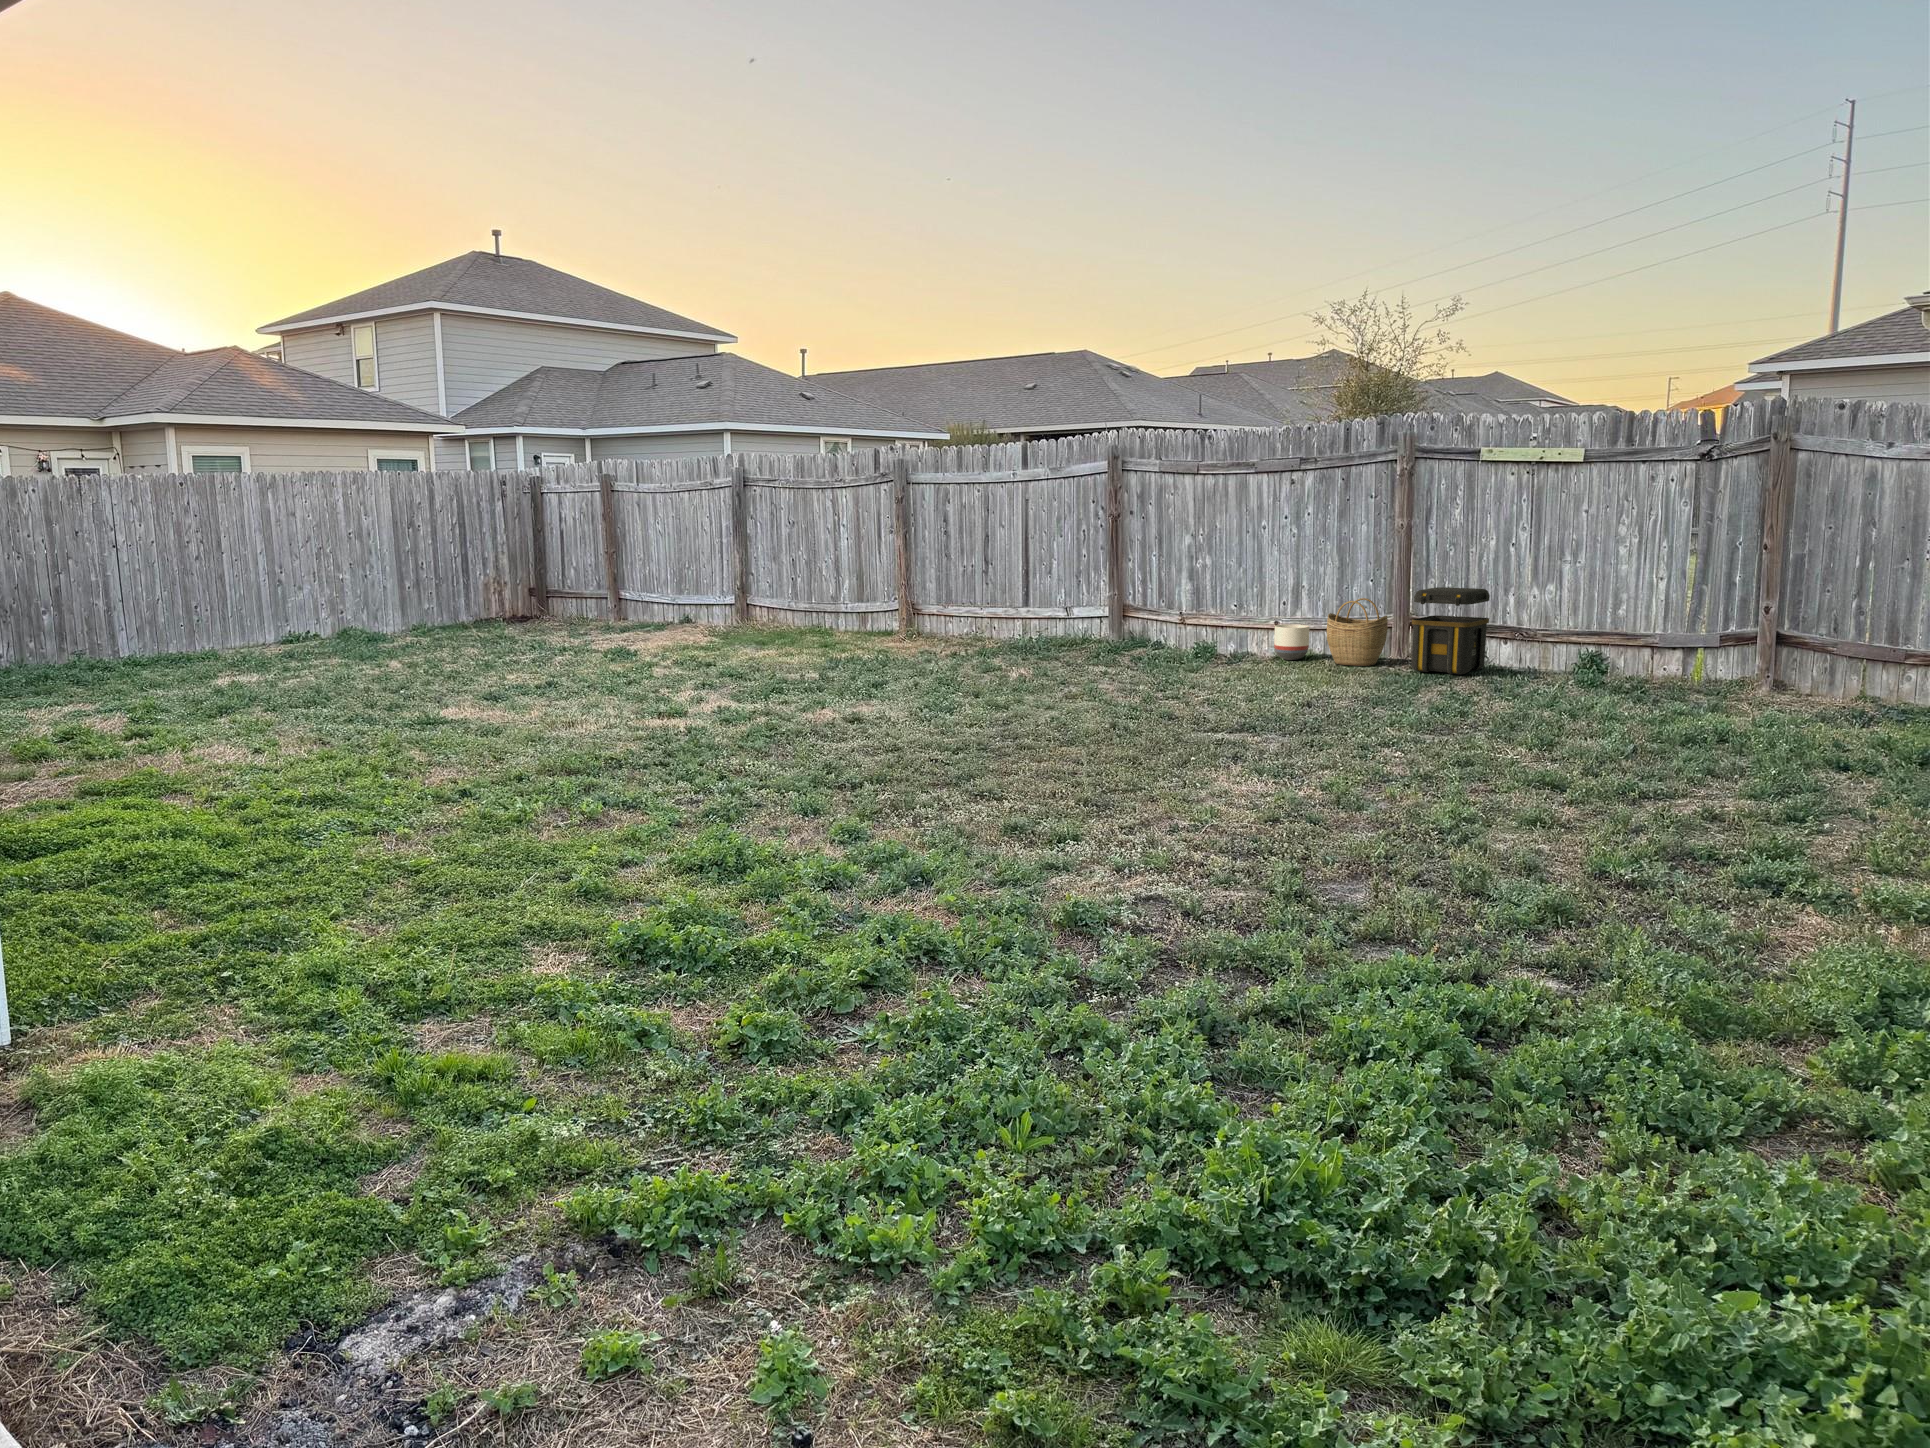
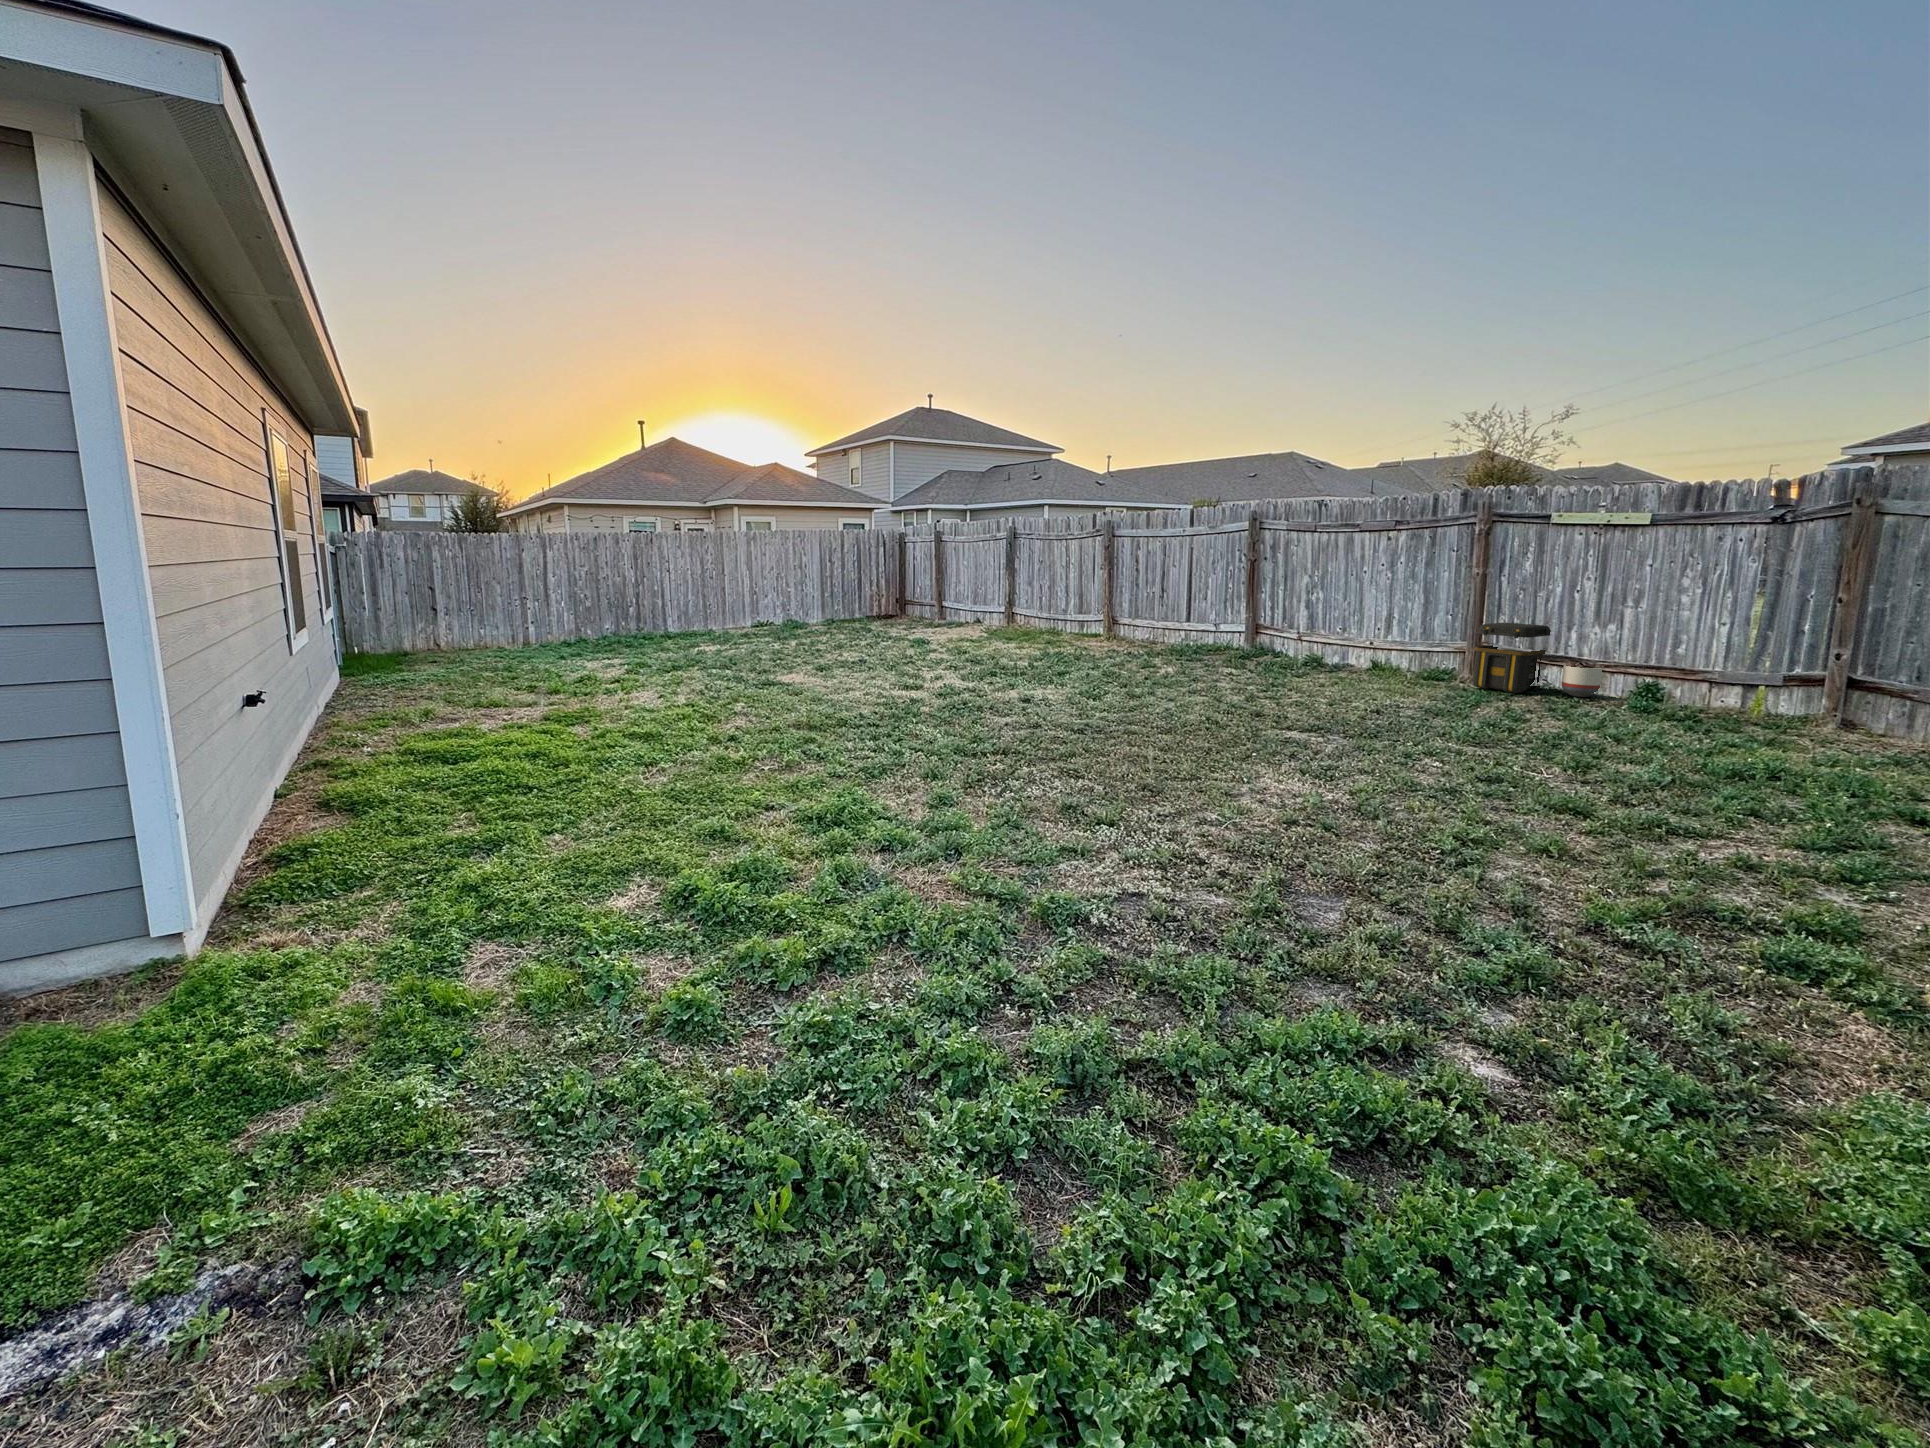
woven basket: present [1327,598,1388,666] -> none [1404,628,1458,680]
planter: present [1274,625,1309,660] -> present [1561,664,1602,697]

